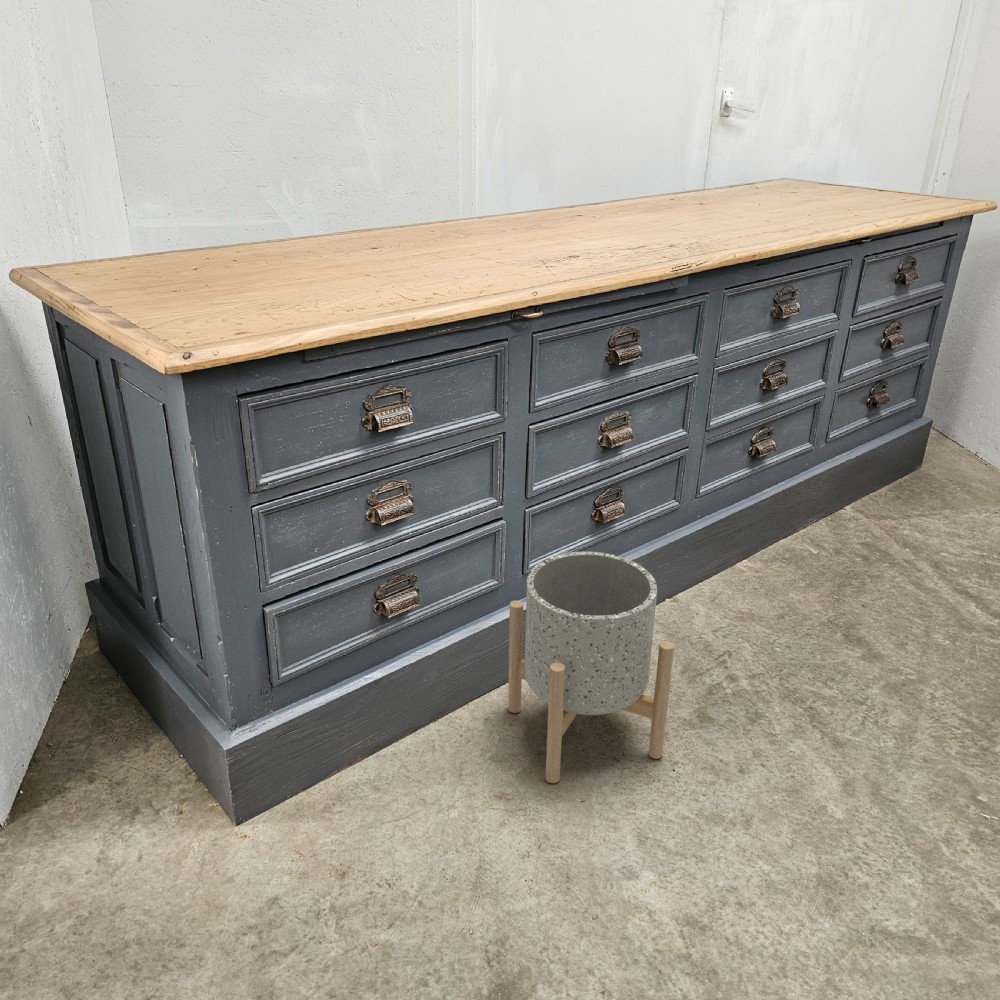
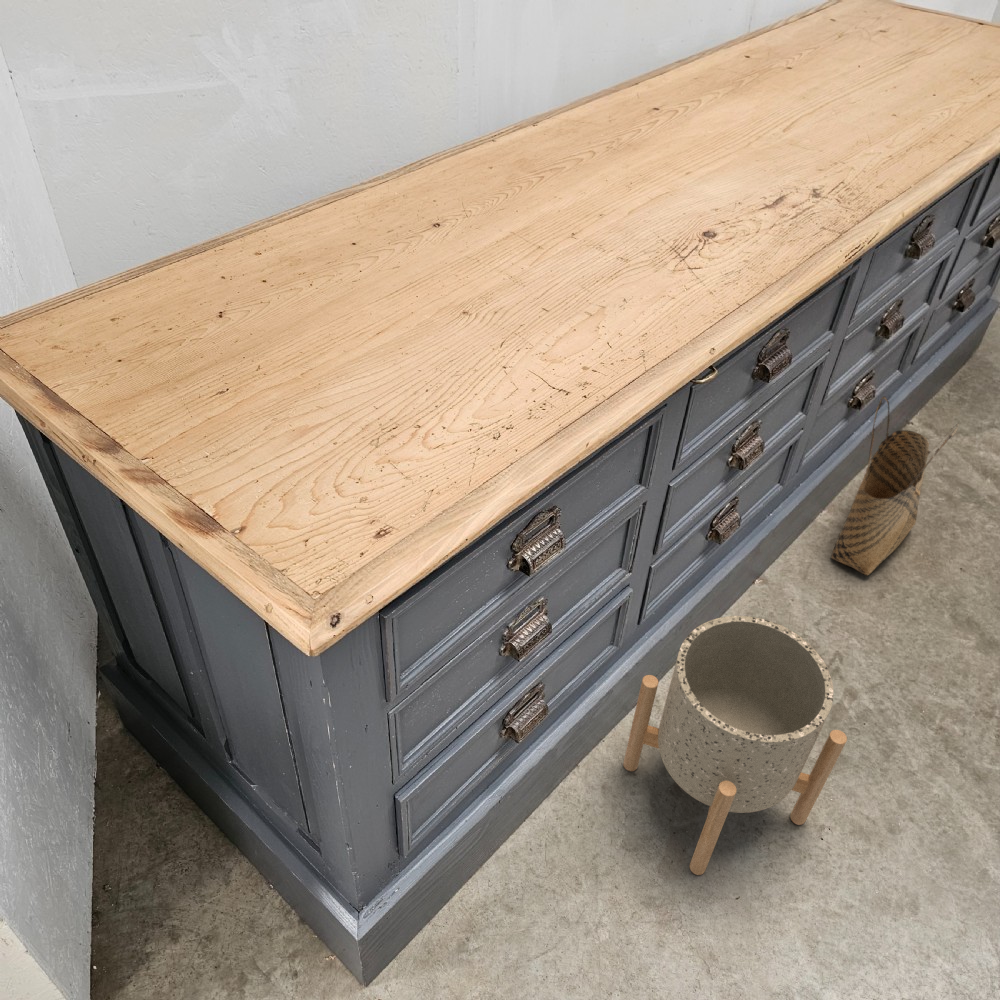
woven basket: none [740,438,833,601] -> present [831,397,958,575]

